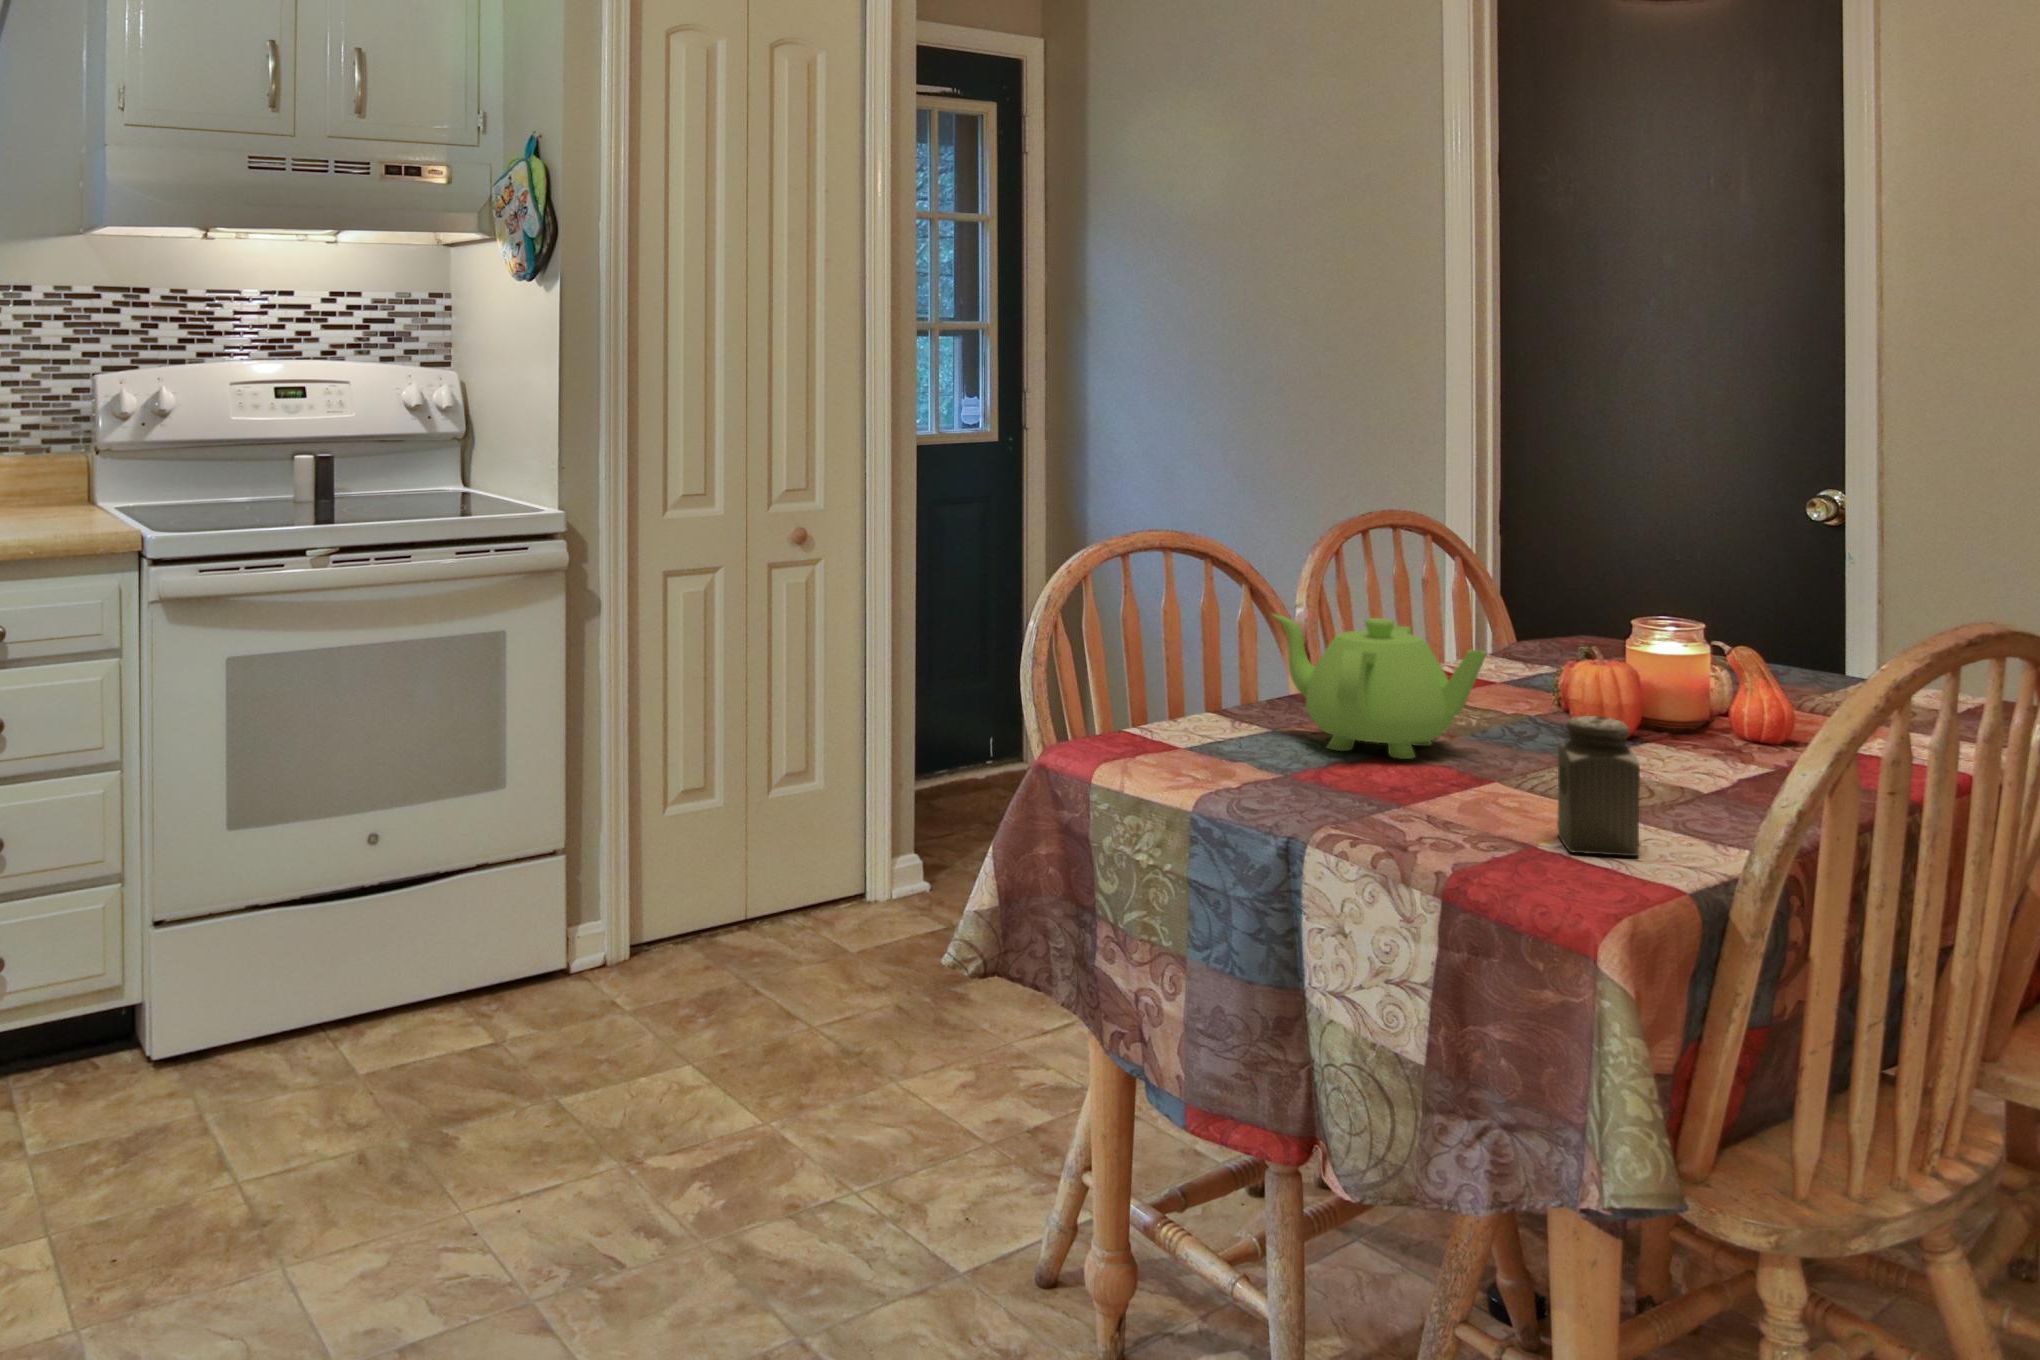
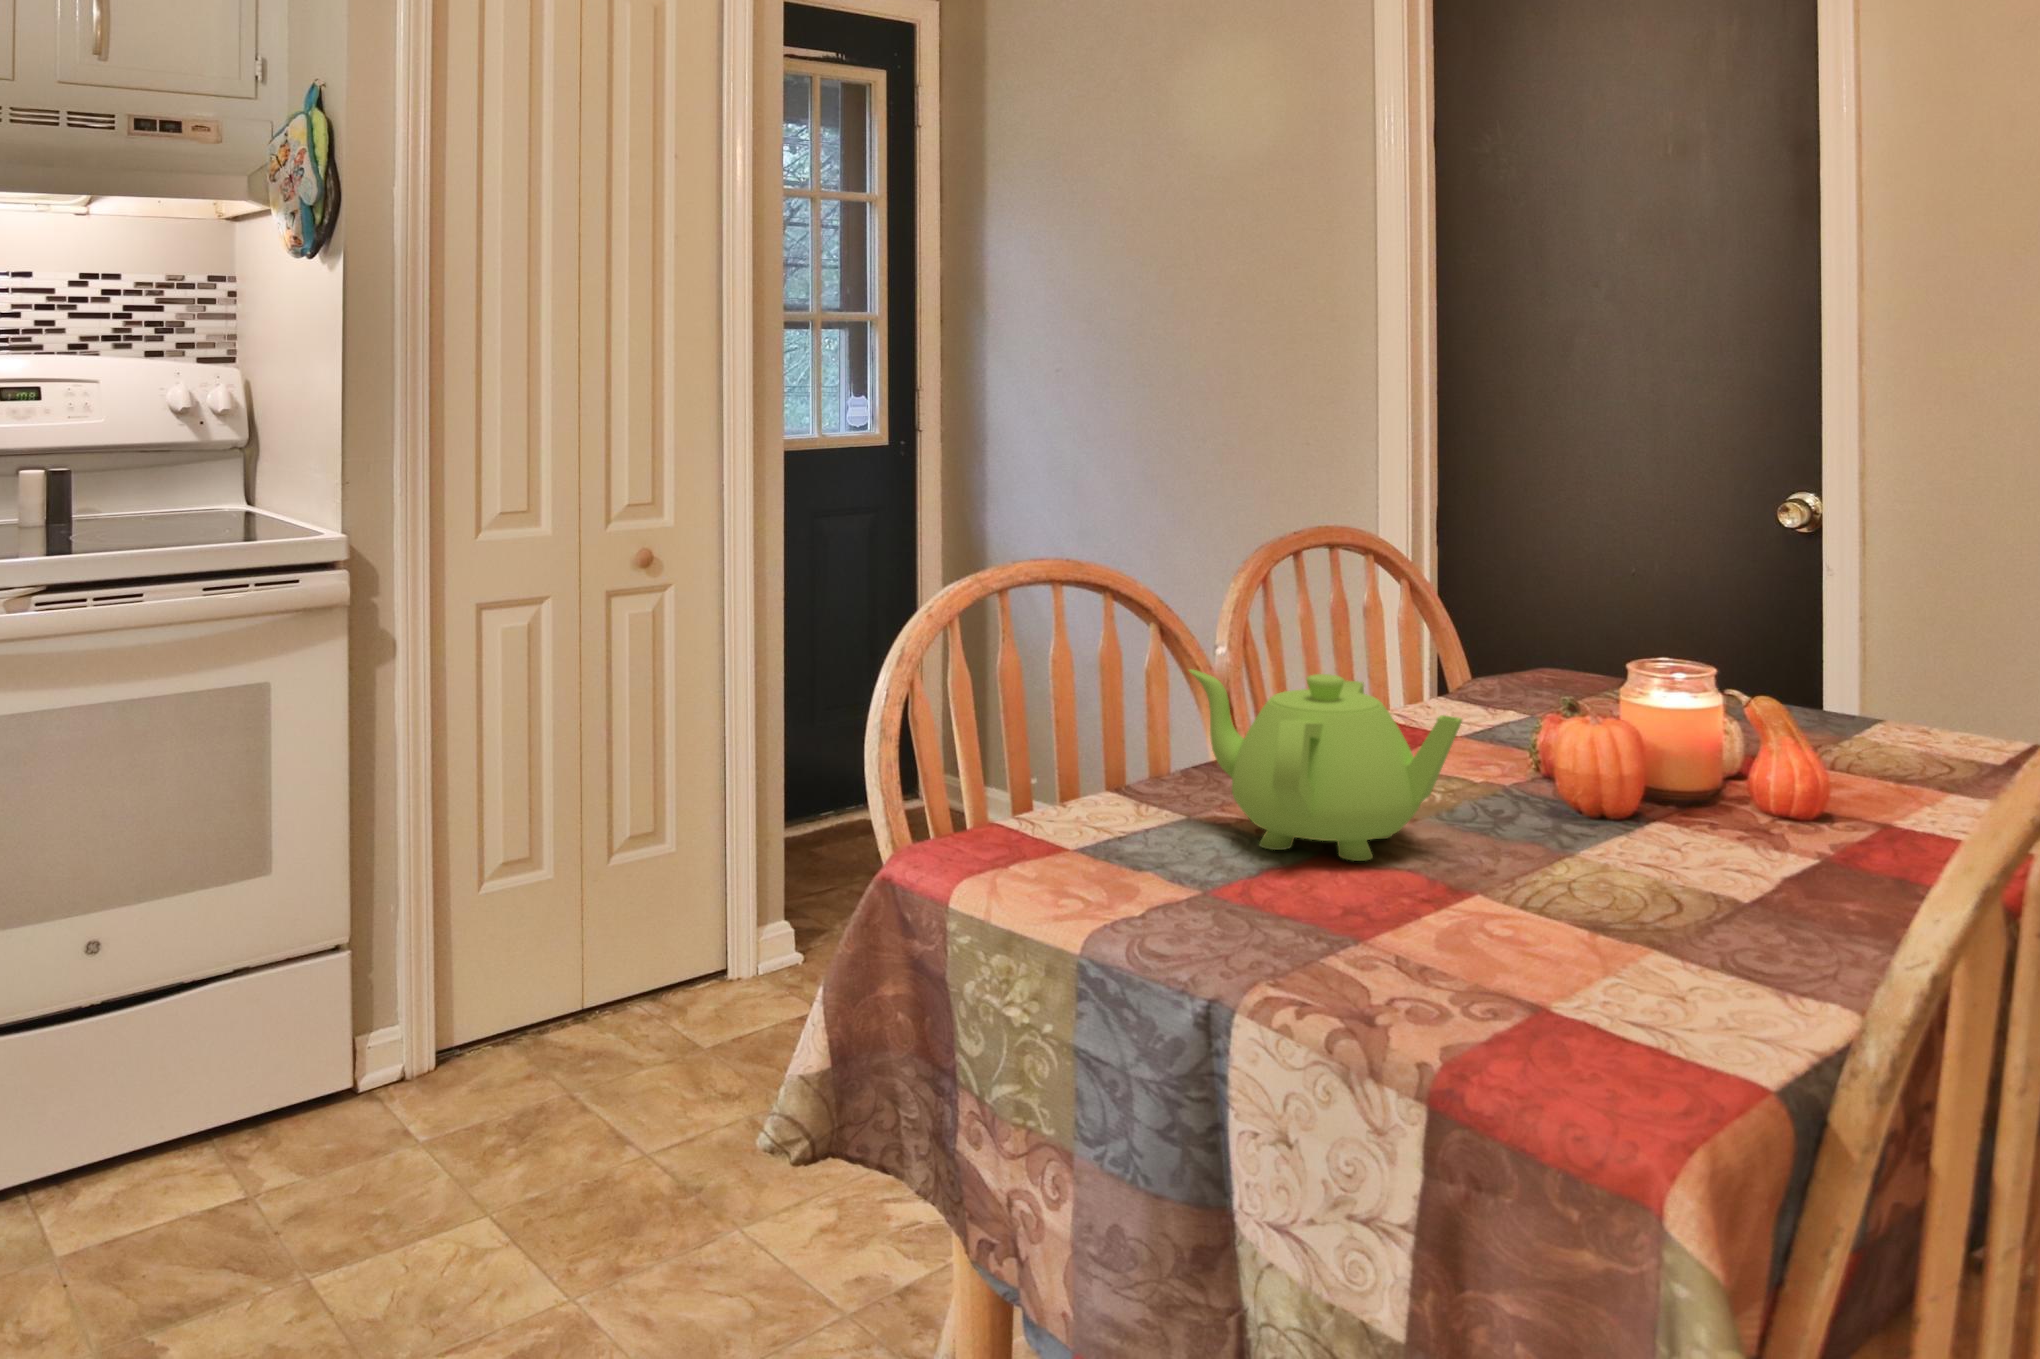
salt shaker: present [1557,716,1640,856] -> none [1571,821,1687,1019]

